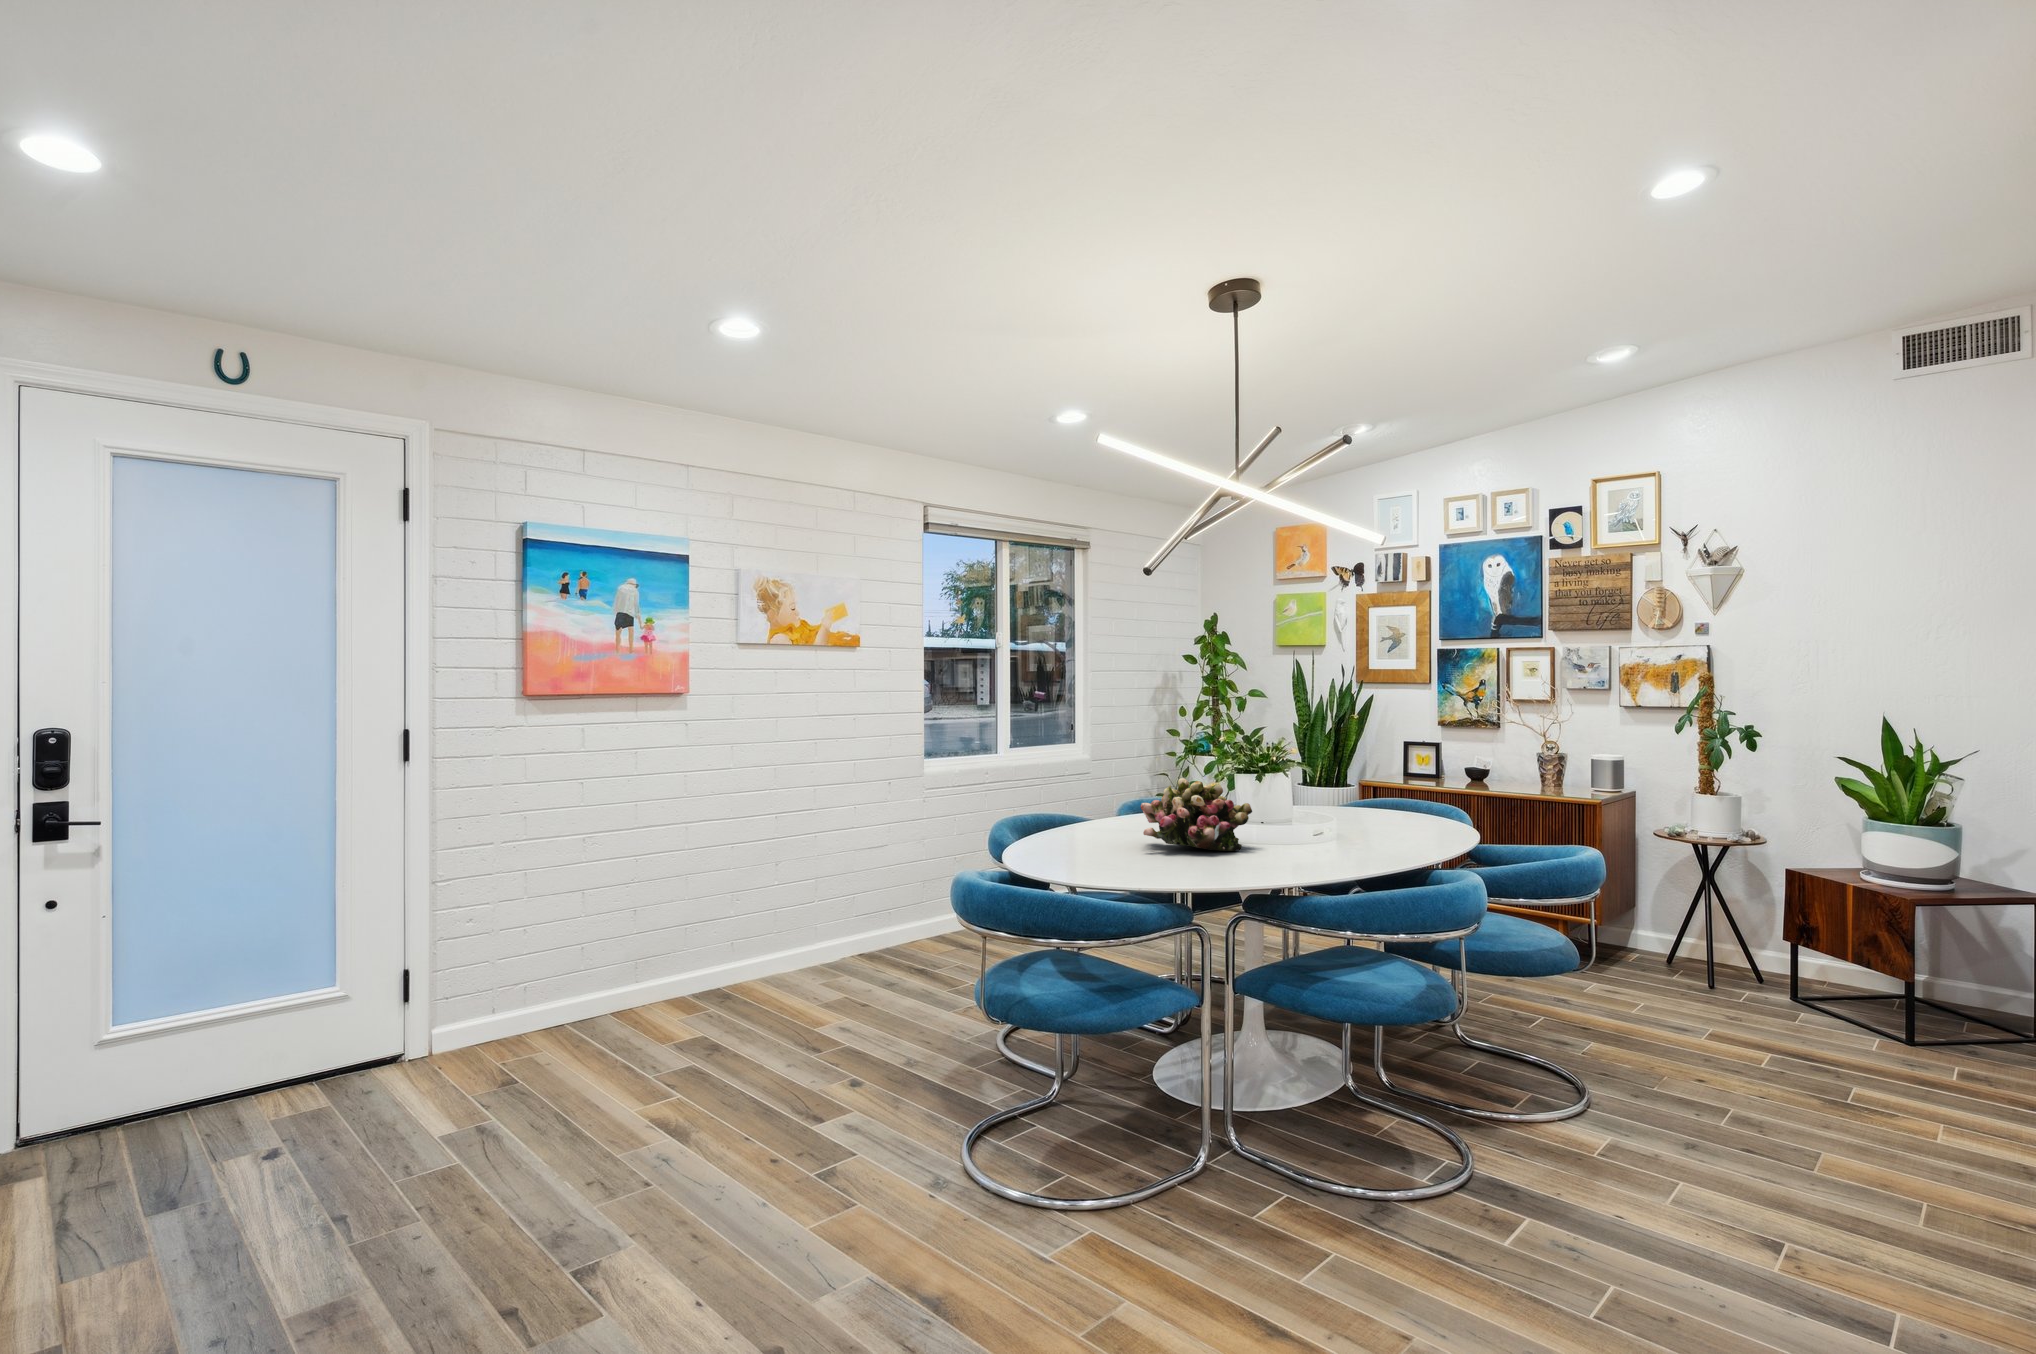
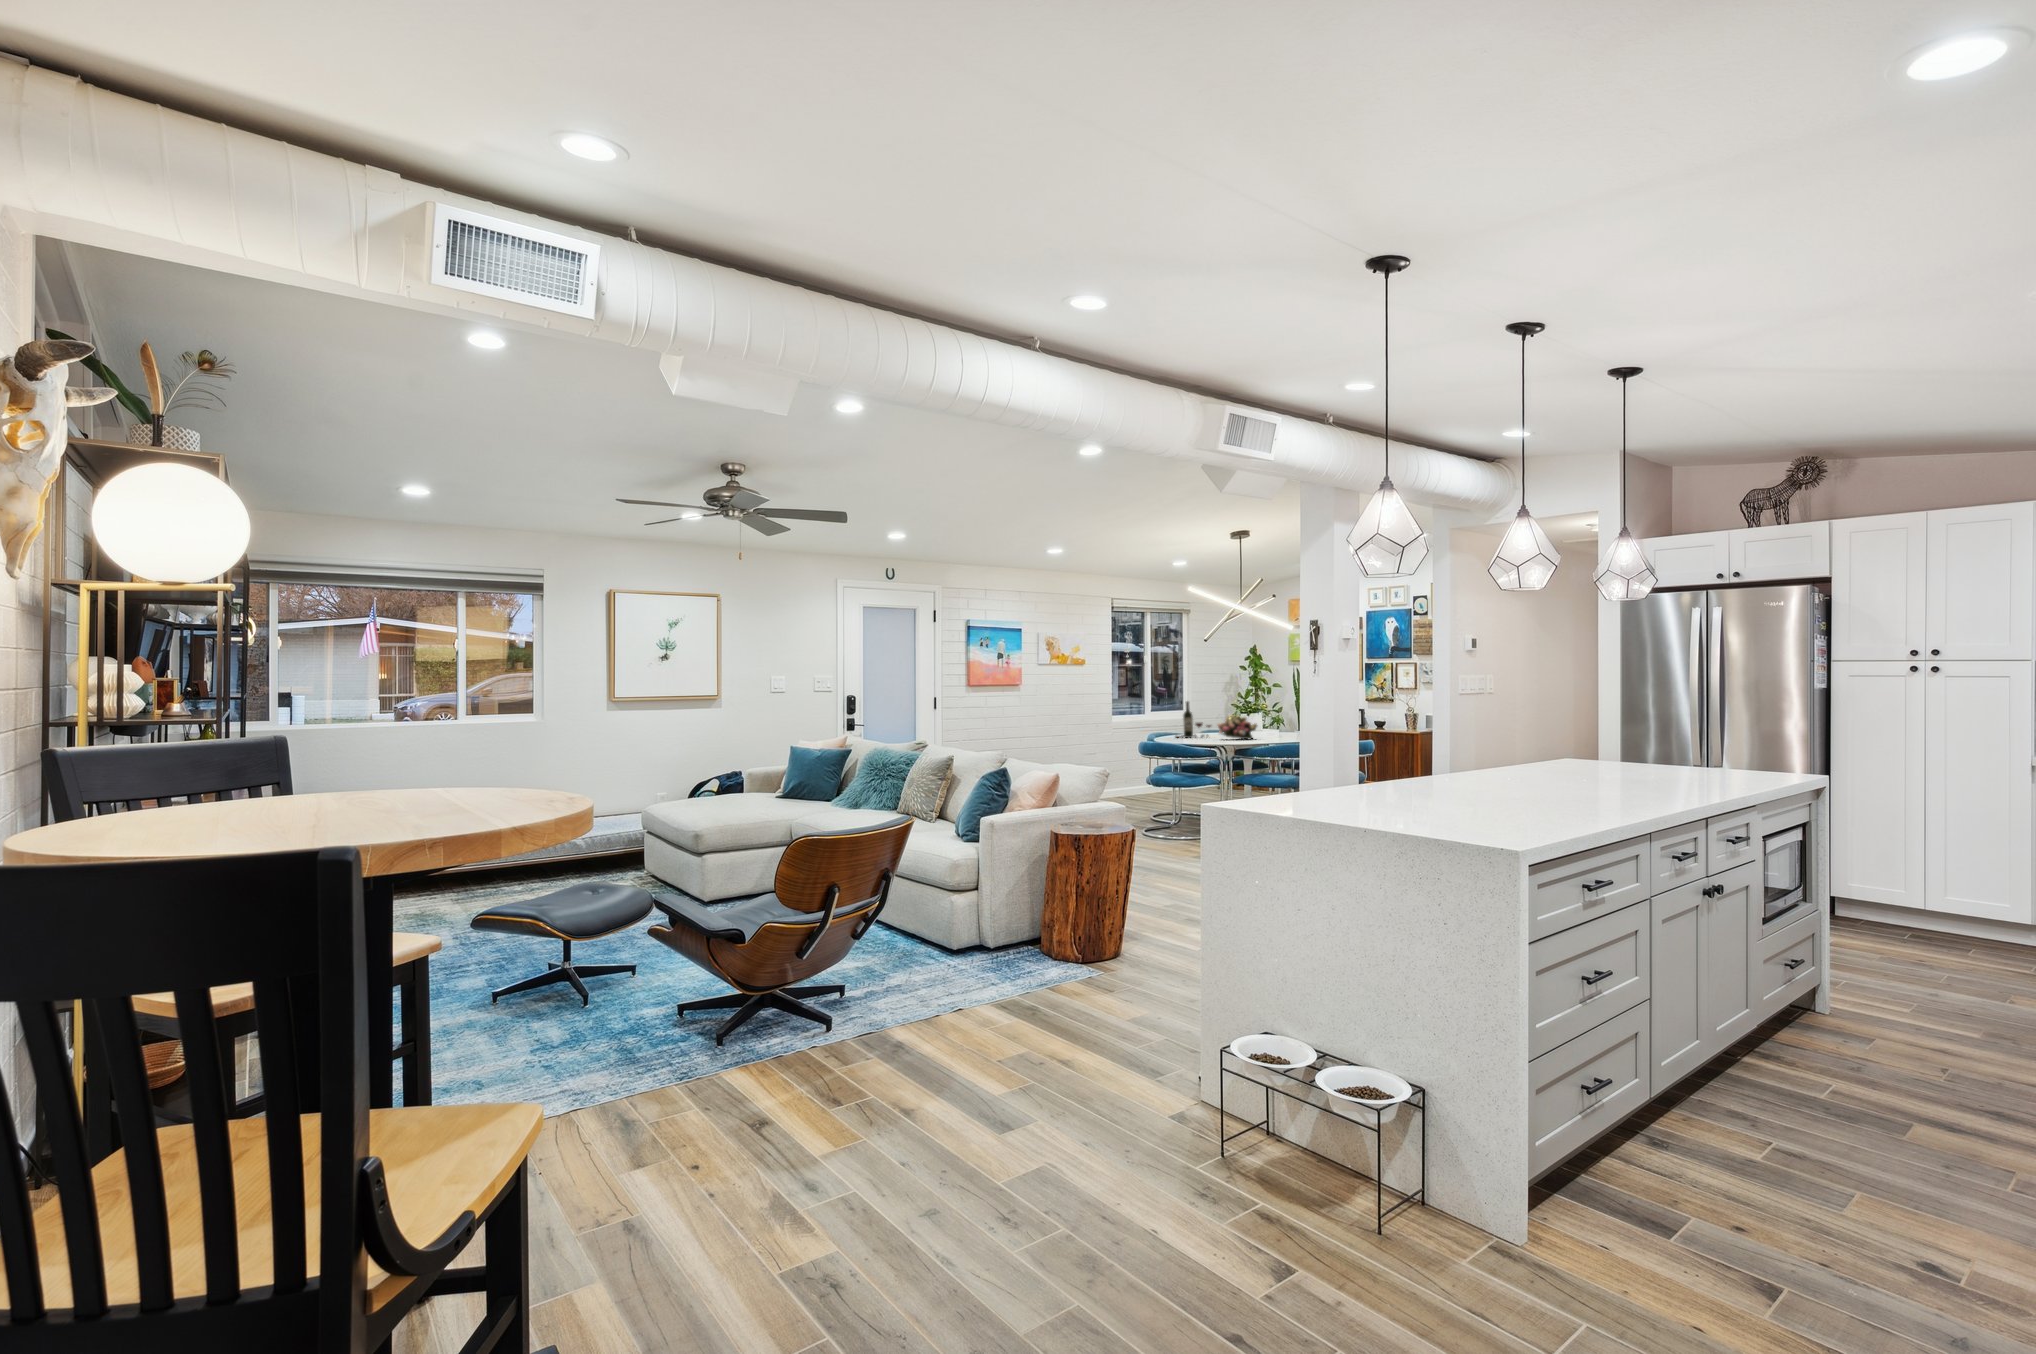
wine bottle: none [1036,735,1131,830] -> present [1176,701,1211,738]

